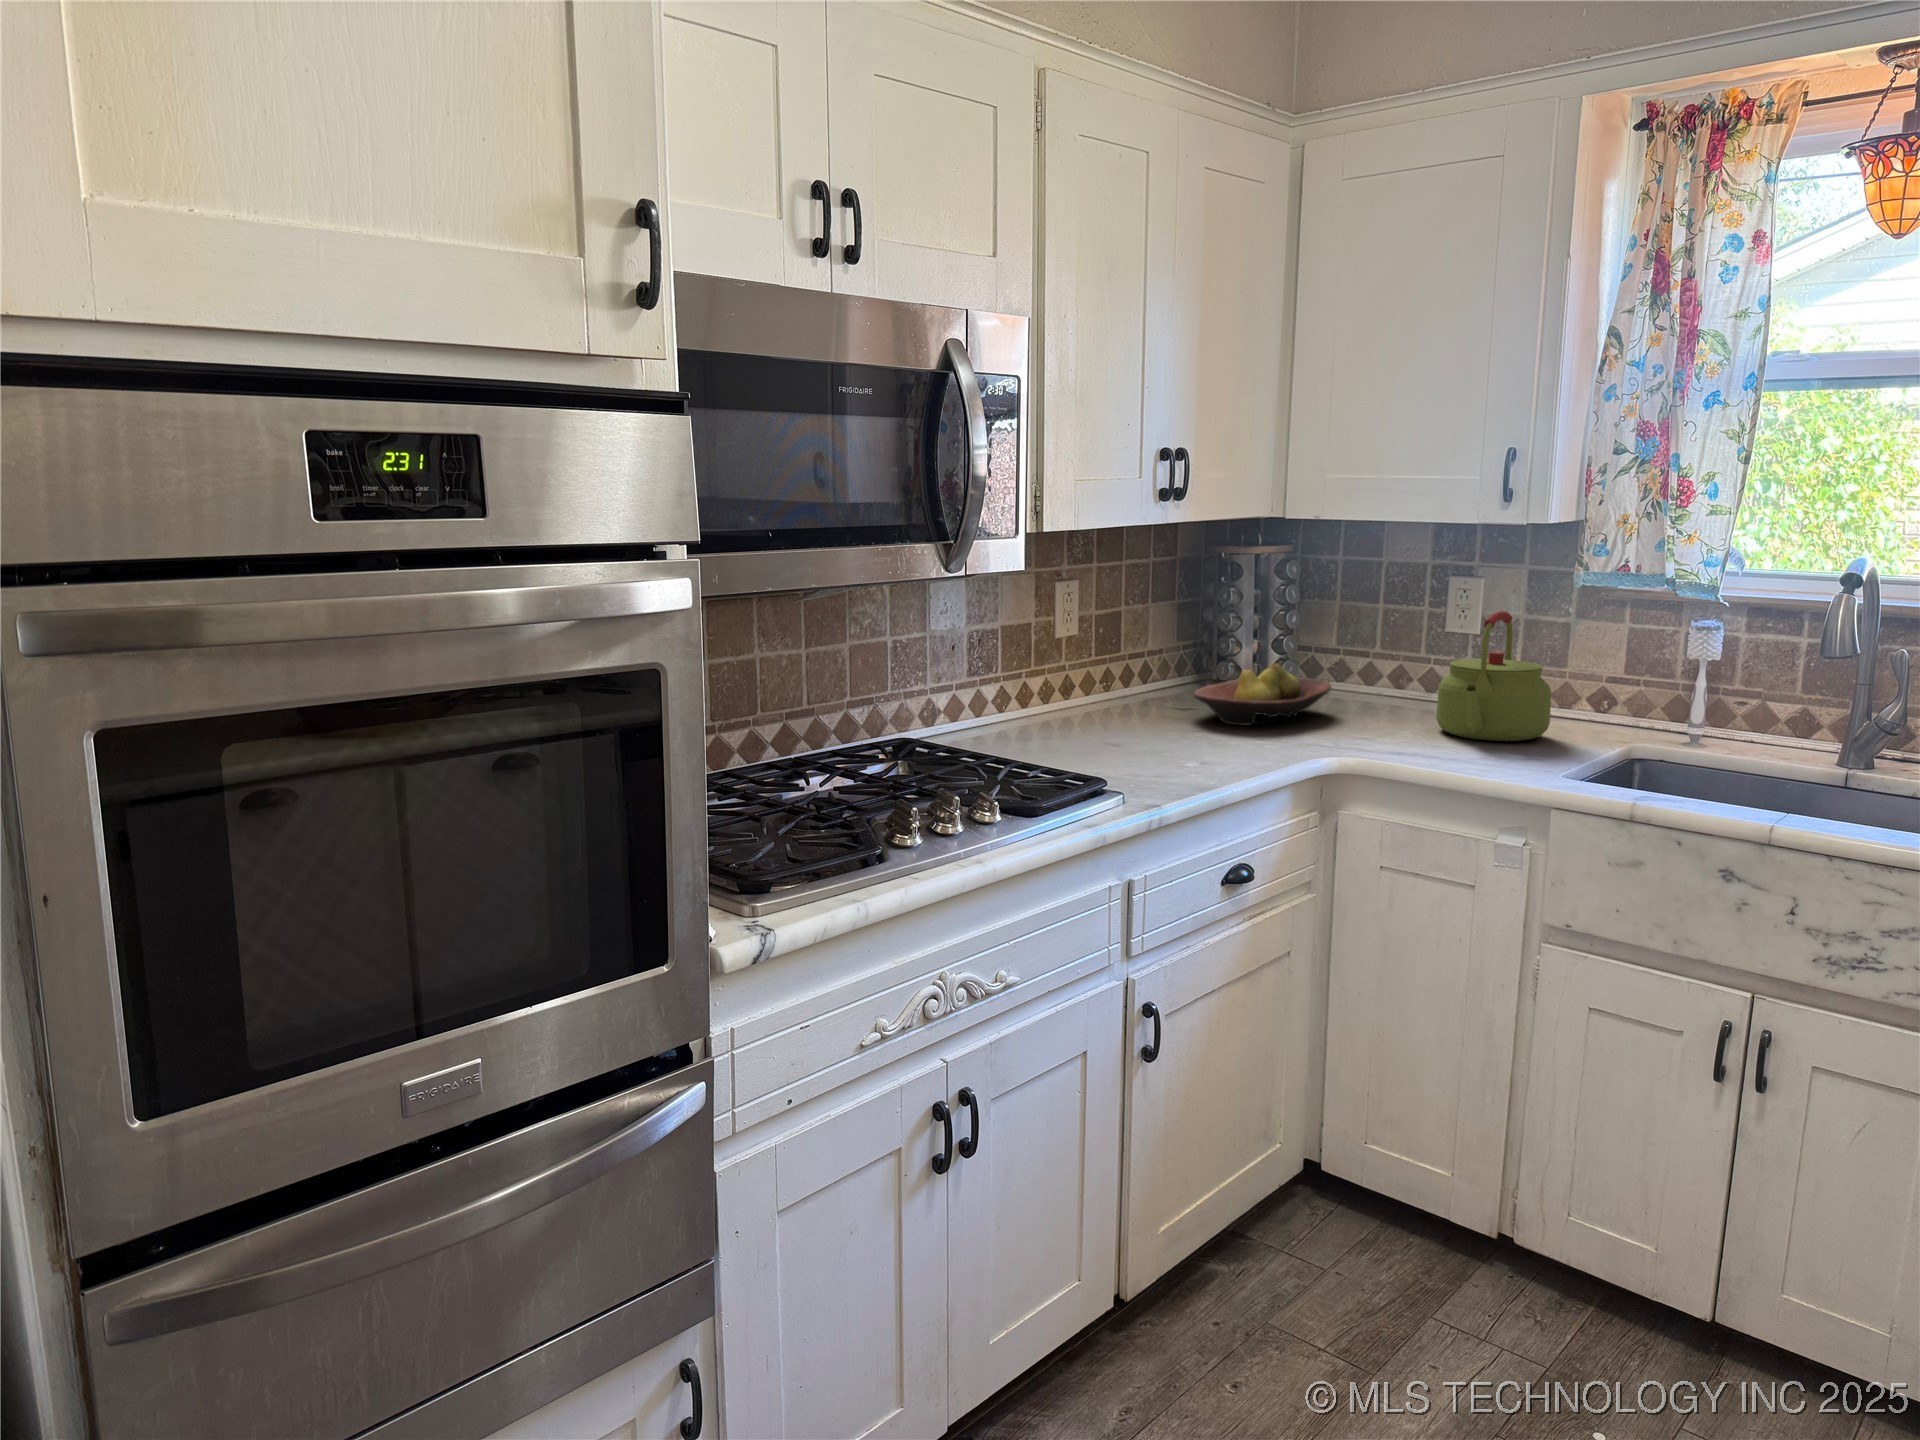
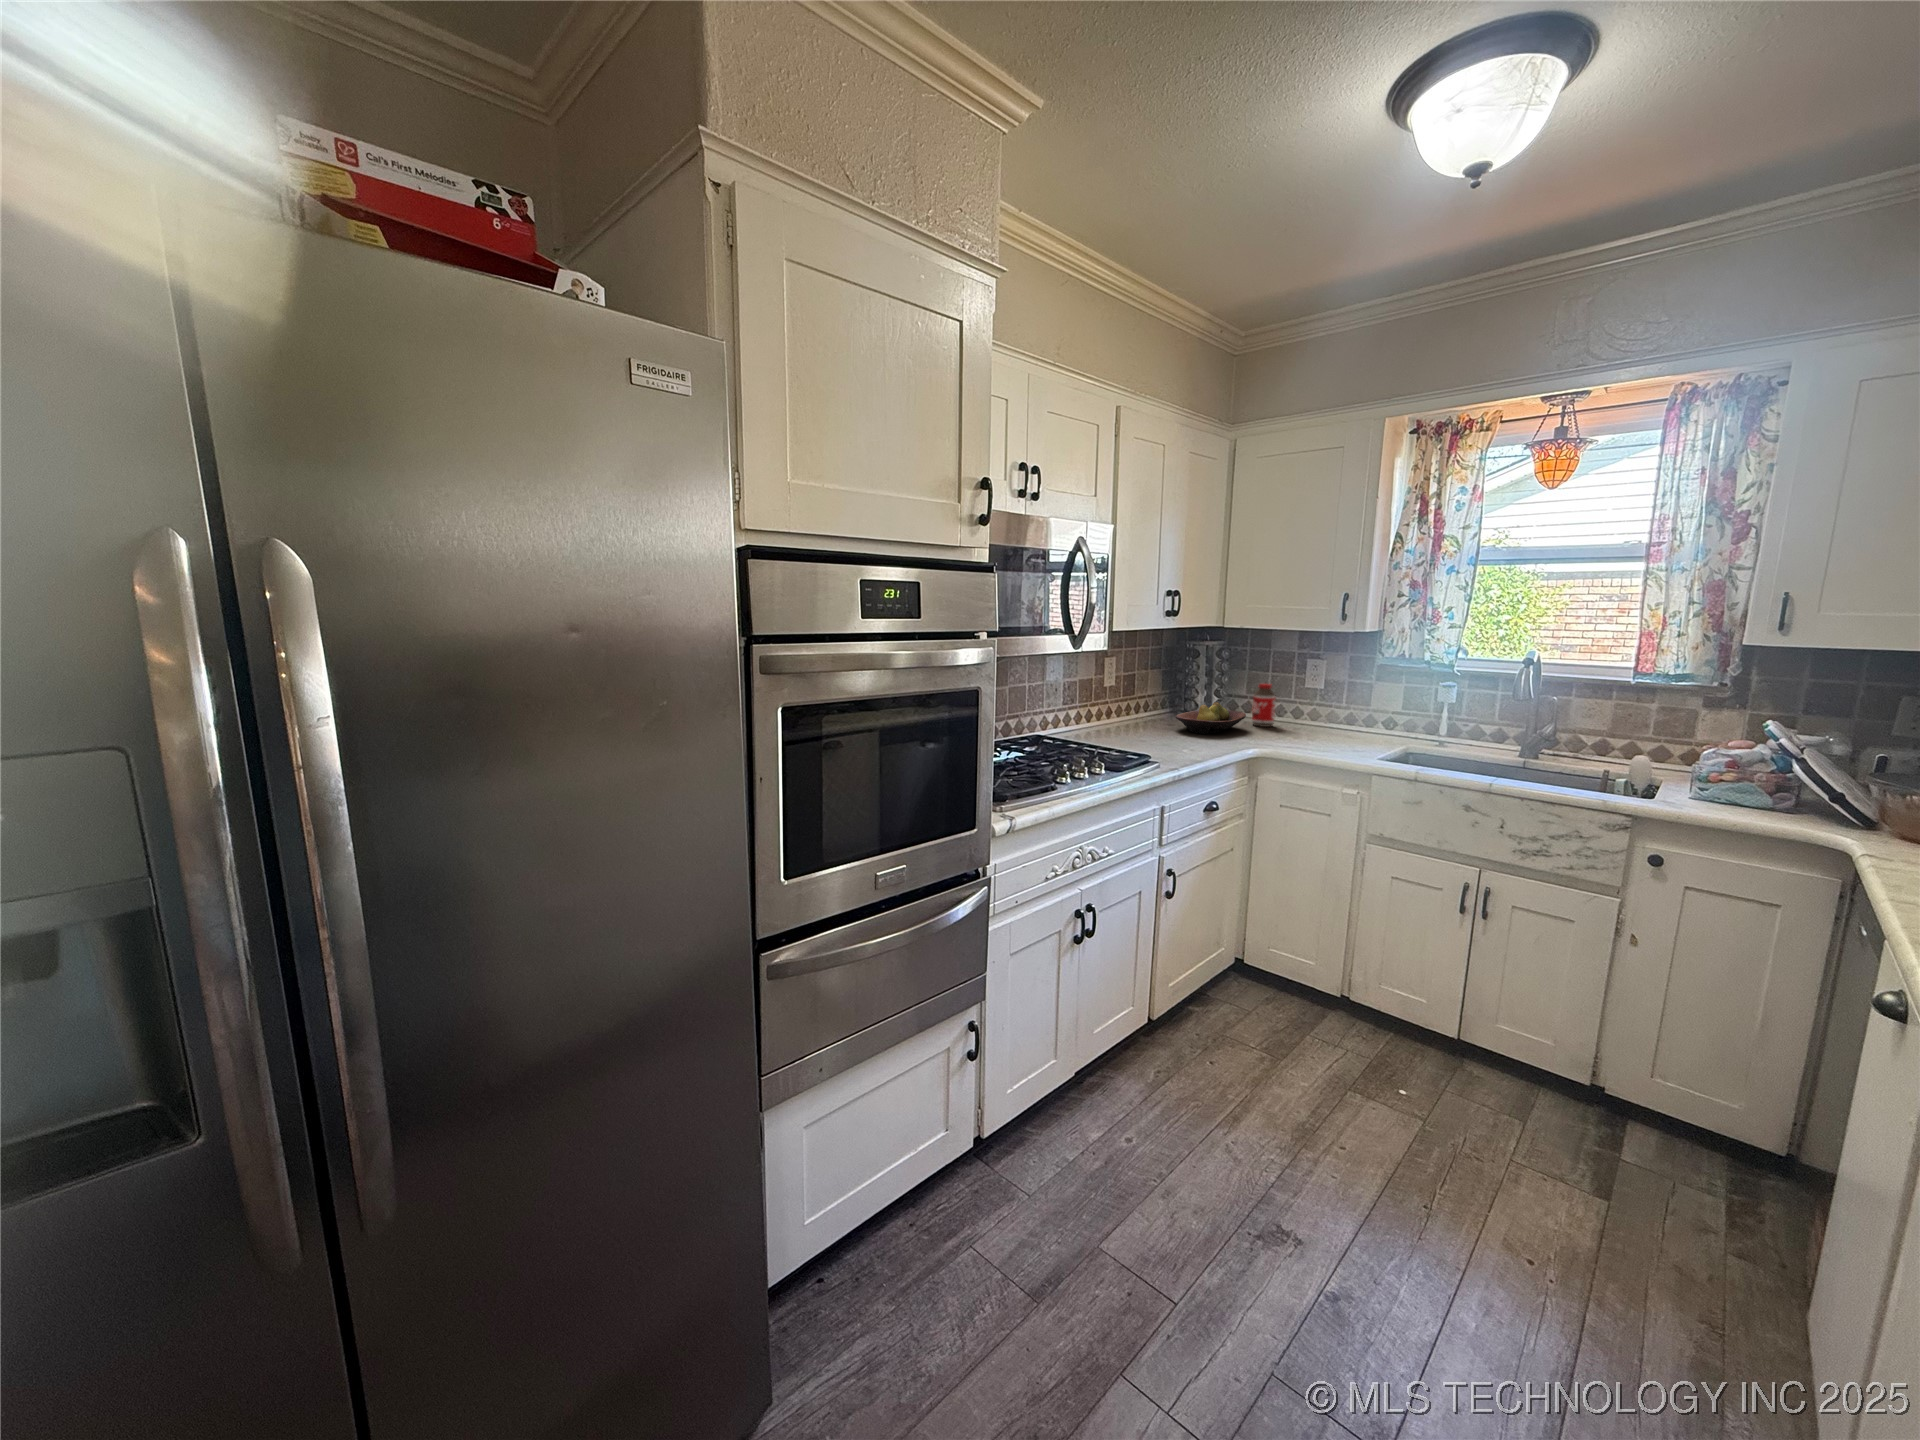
kettle: present [1436,611,1551,741] -> none [1303,677,1365,743]
bottle: none [1348,625,1391,708] -> present [1252,684,1276,727]

